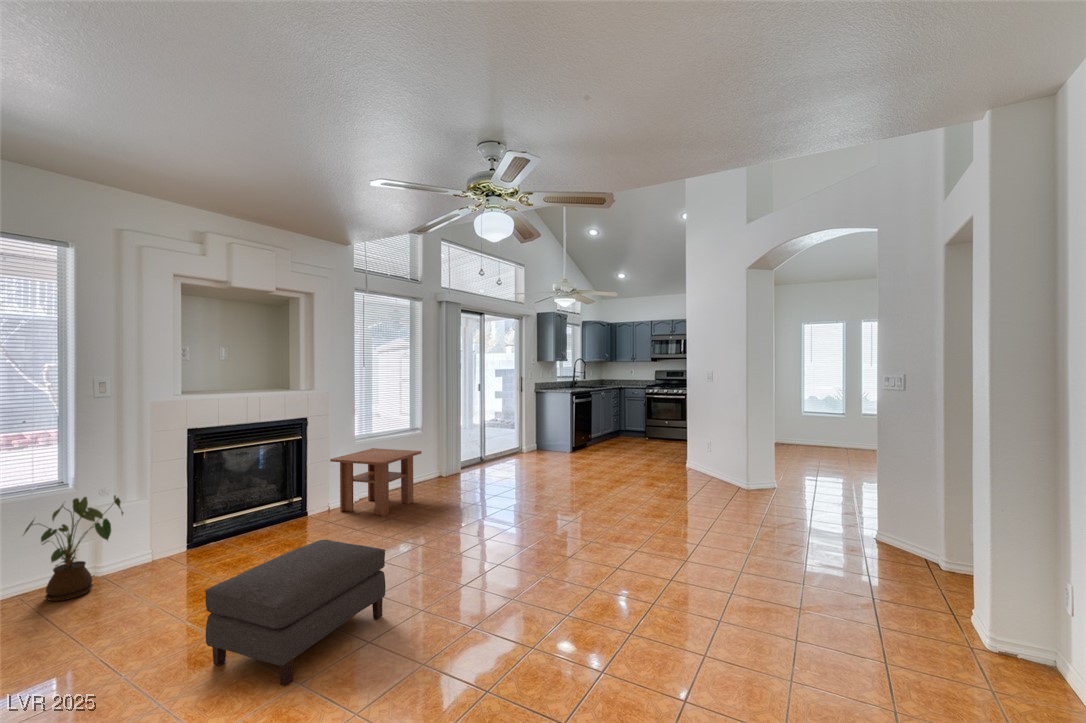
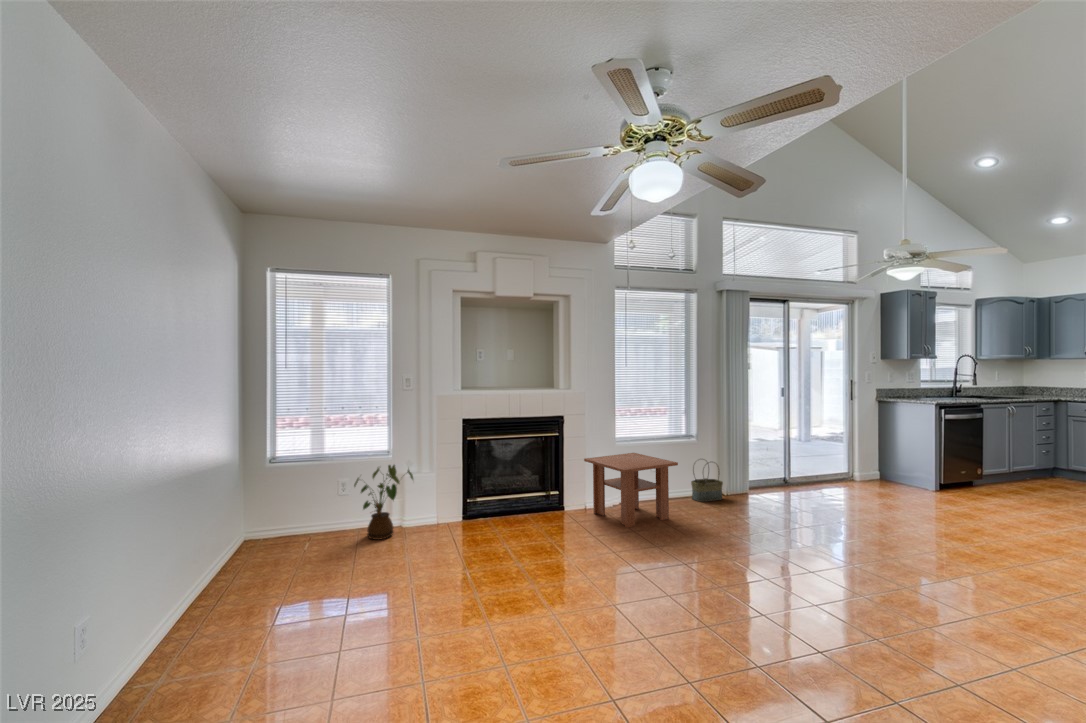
basket: none [419,447,444,484] -> present [691,462,723,502]
ottoman: present [205,540,386,687] -> none [386,540,542,677]

